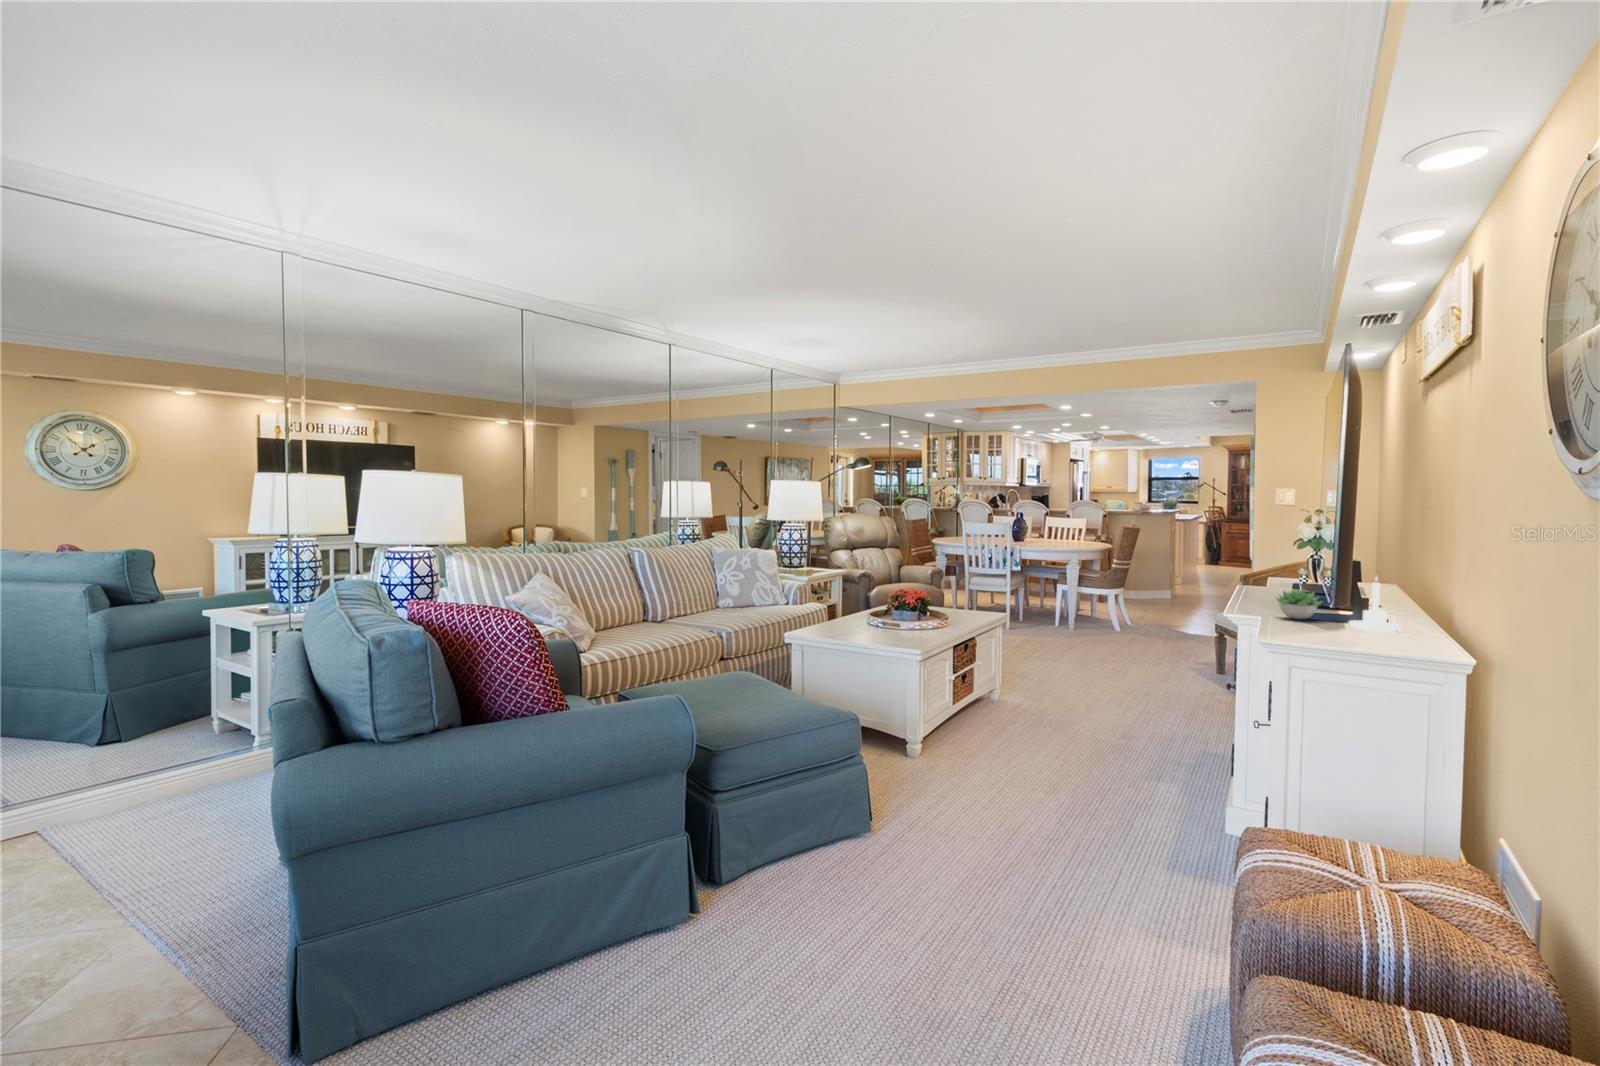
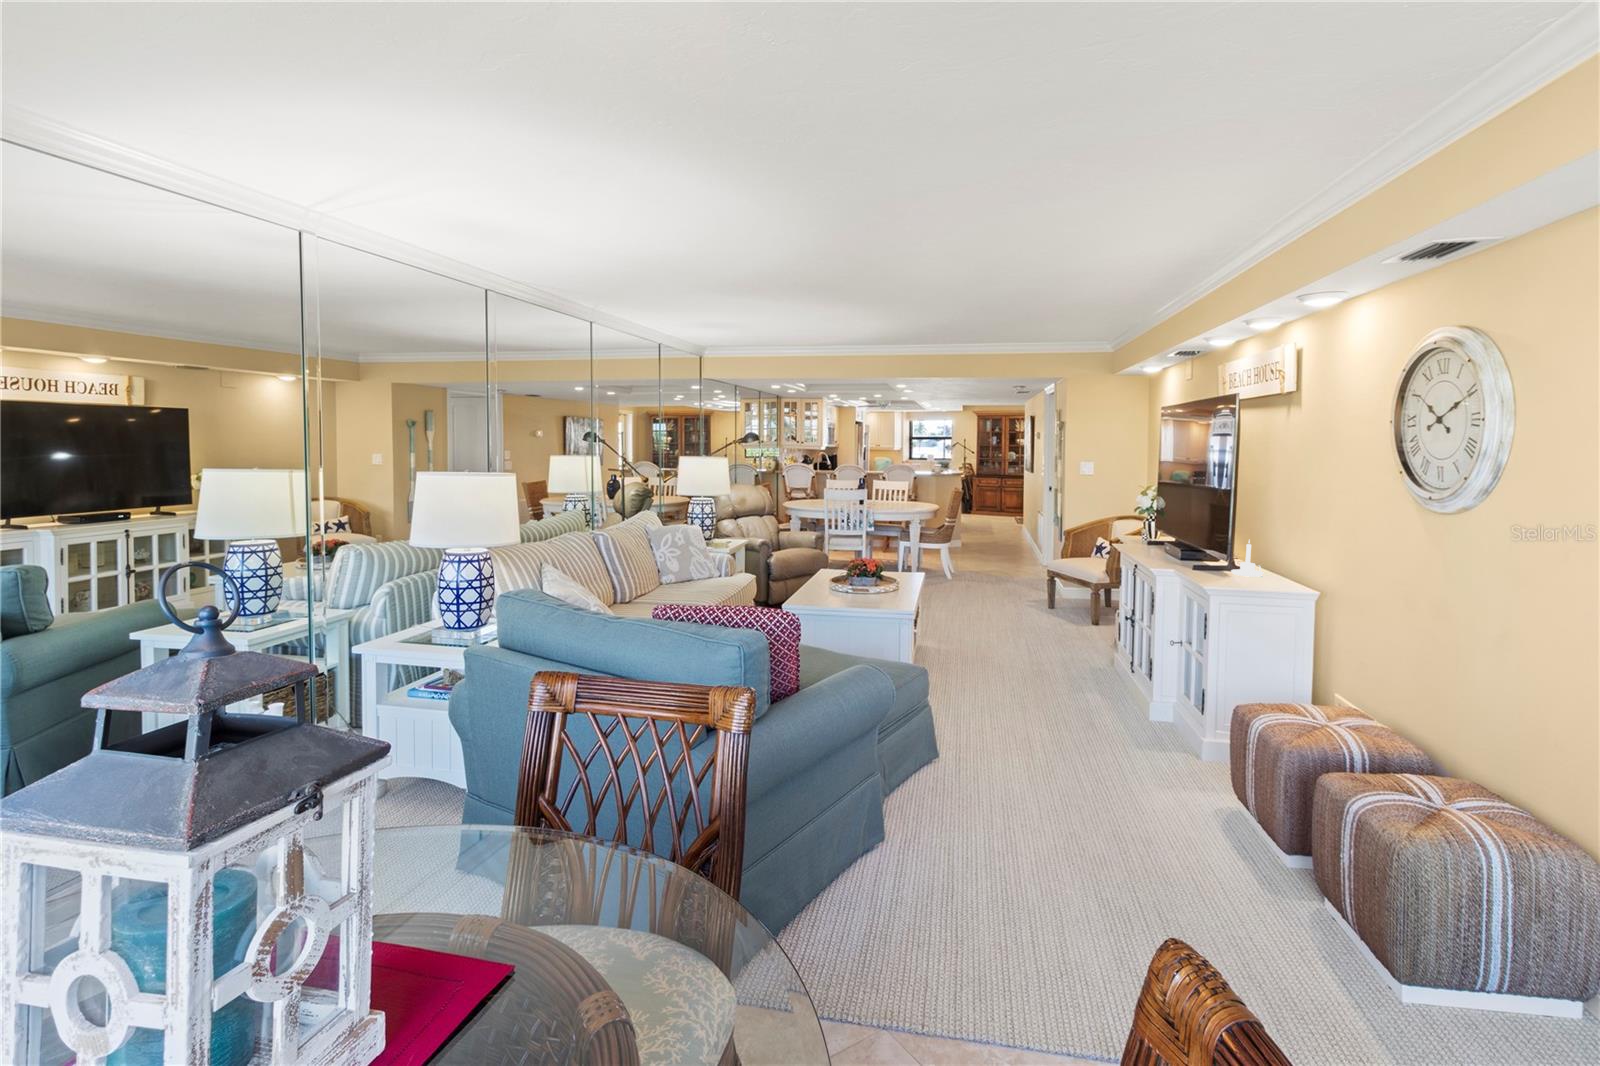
succulent plant: present [1276,590,1322,619] -> none [1180,550,1213,570]

